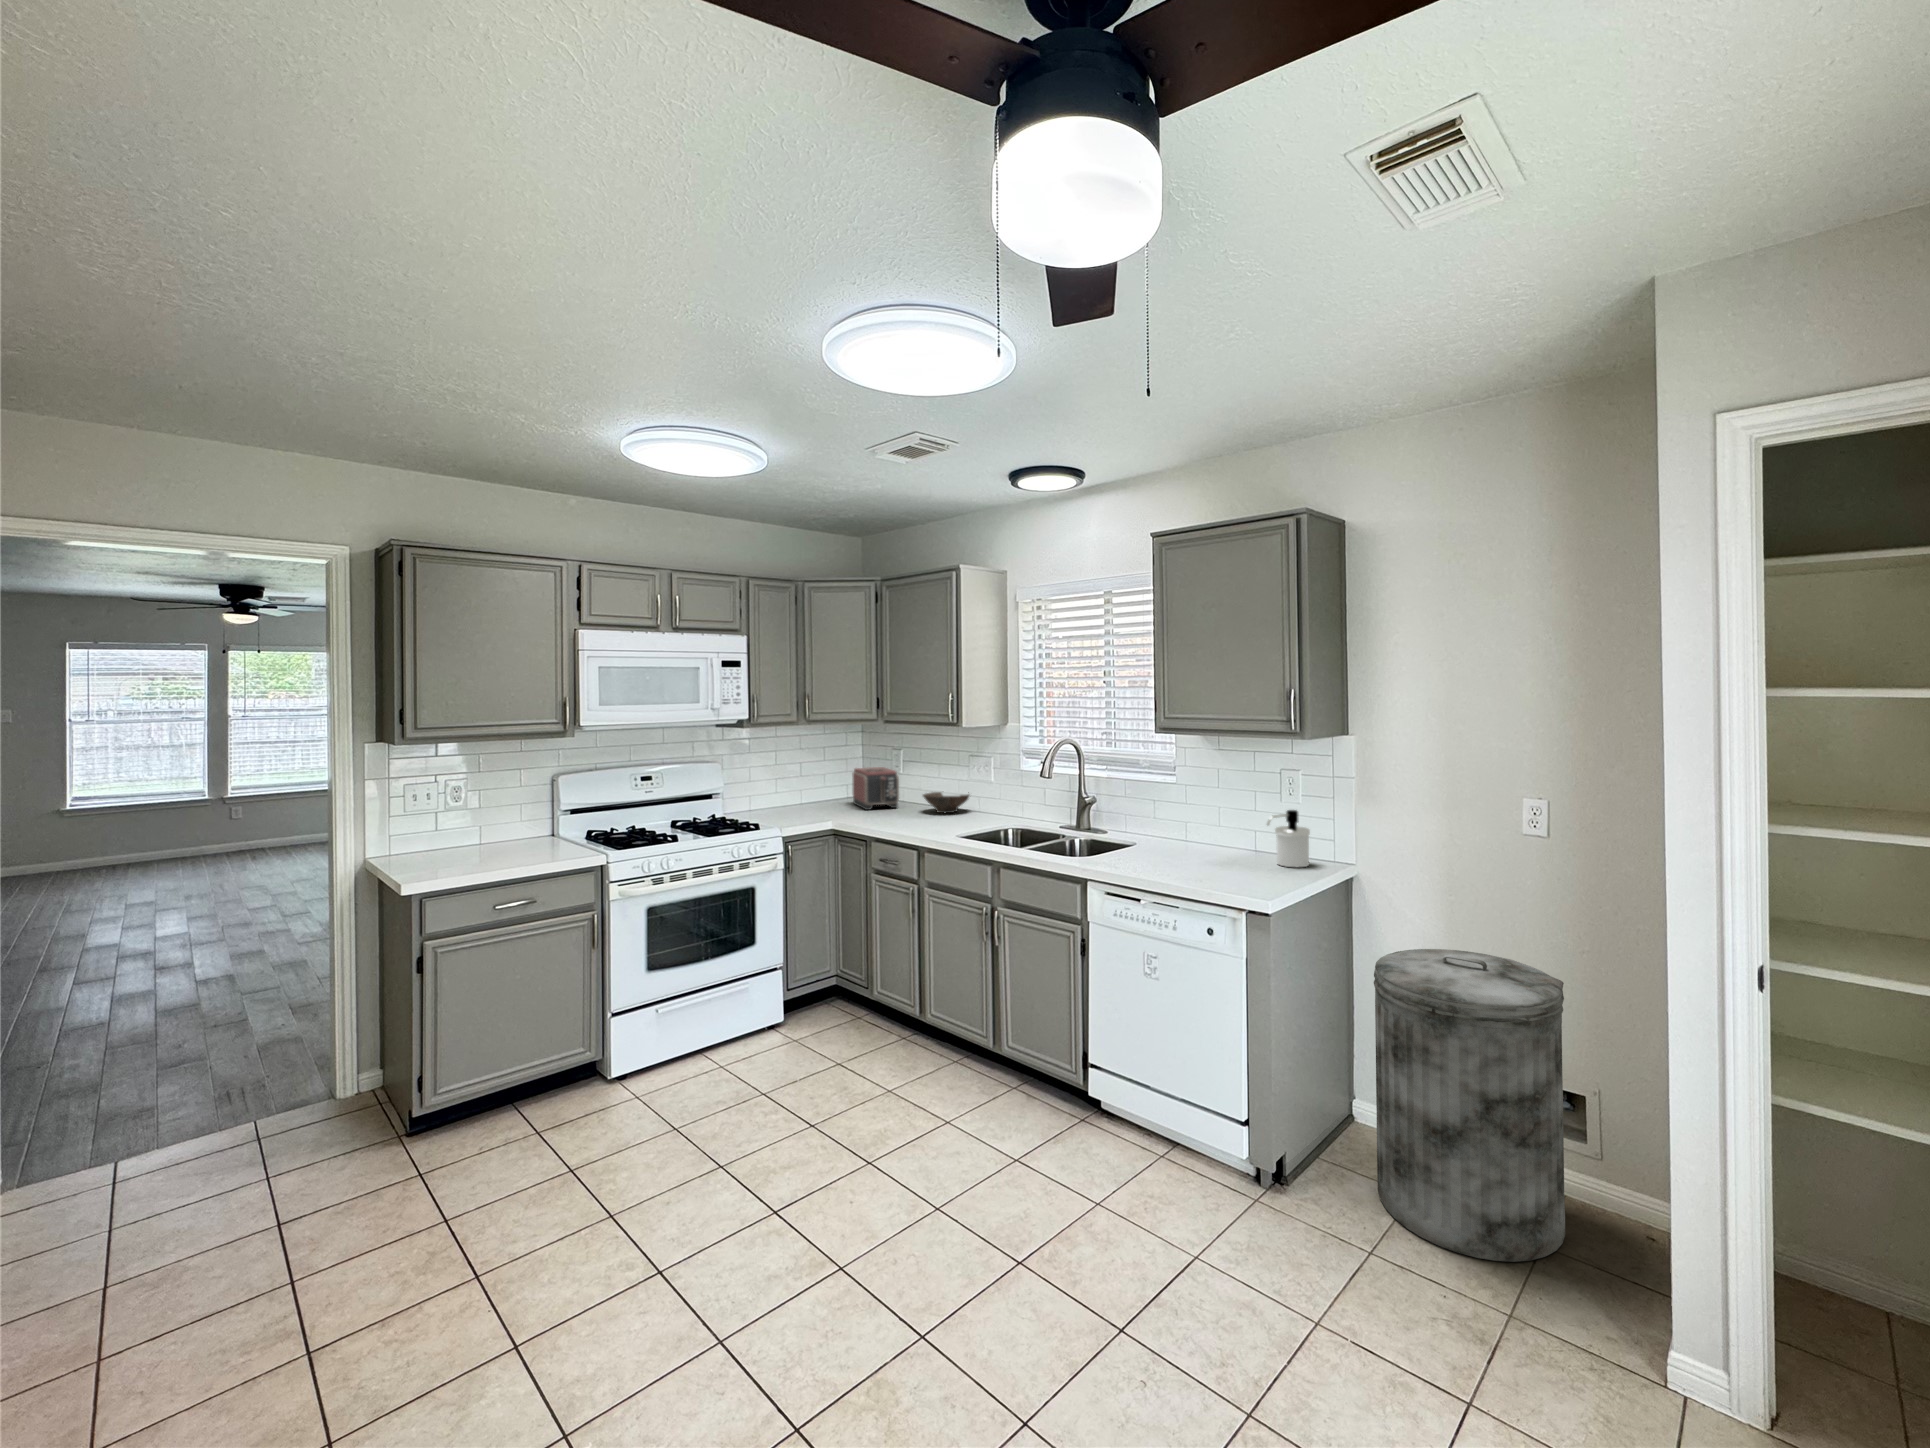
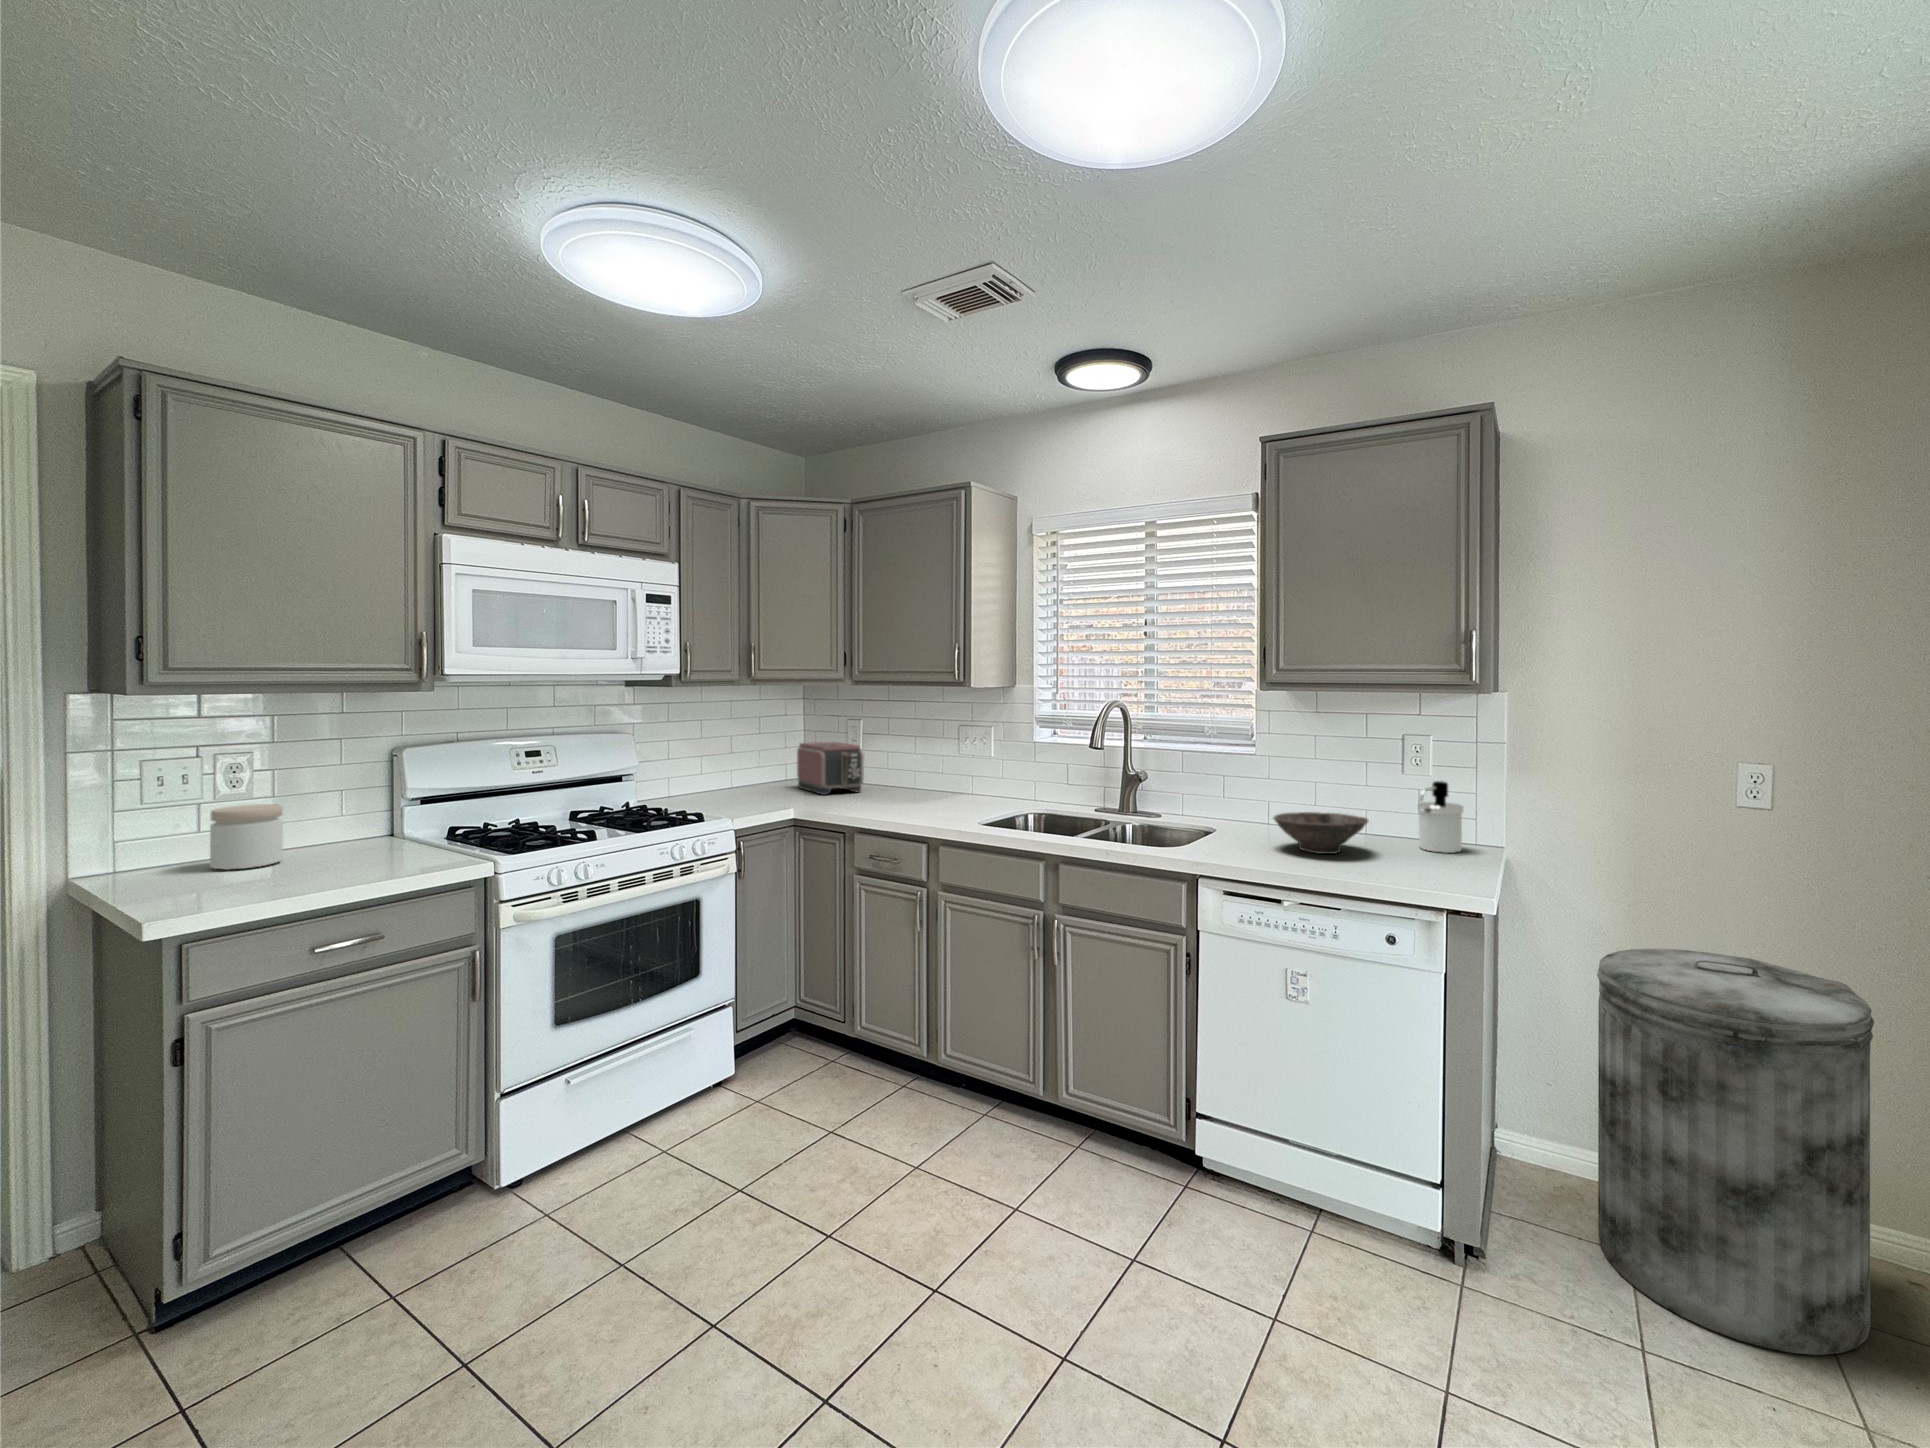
bowl: present [923,792,969,813] -> present [1273,812,1368,854]
jar: none [441,814,482,856] -> present [210,804,283,870]

